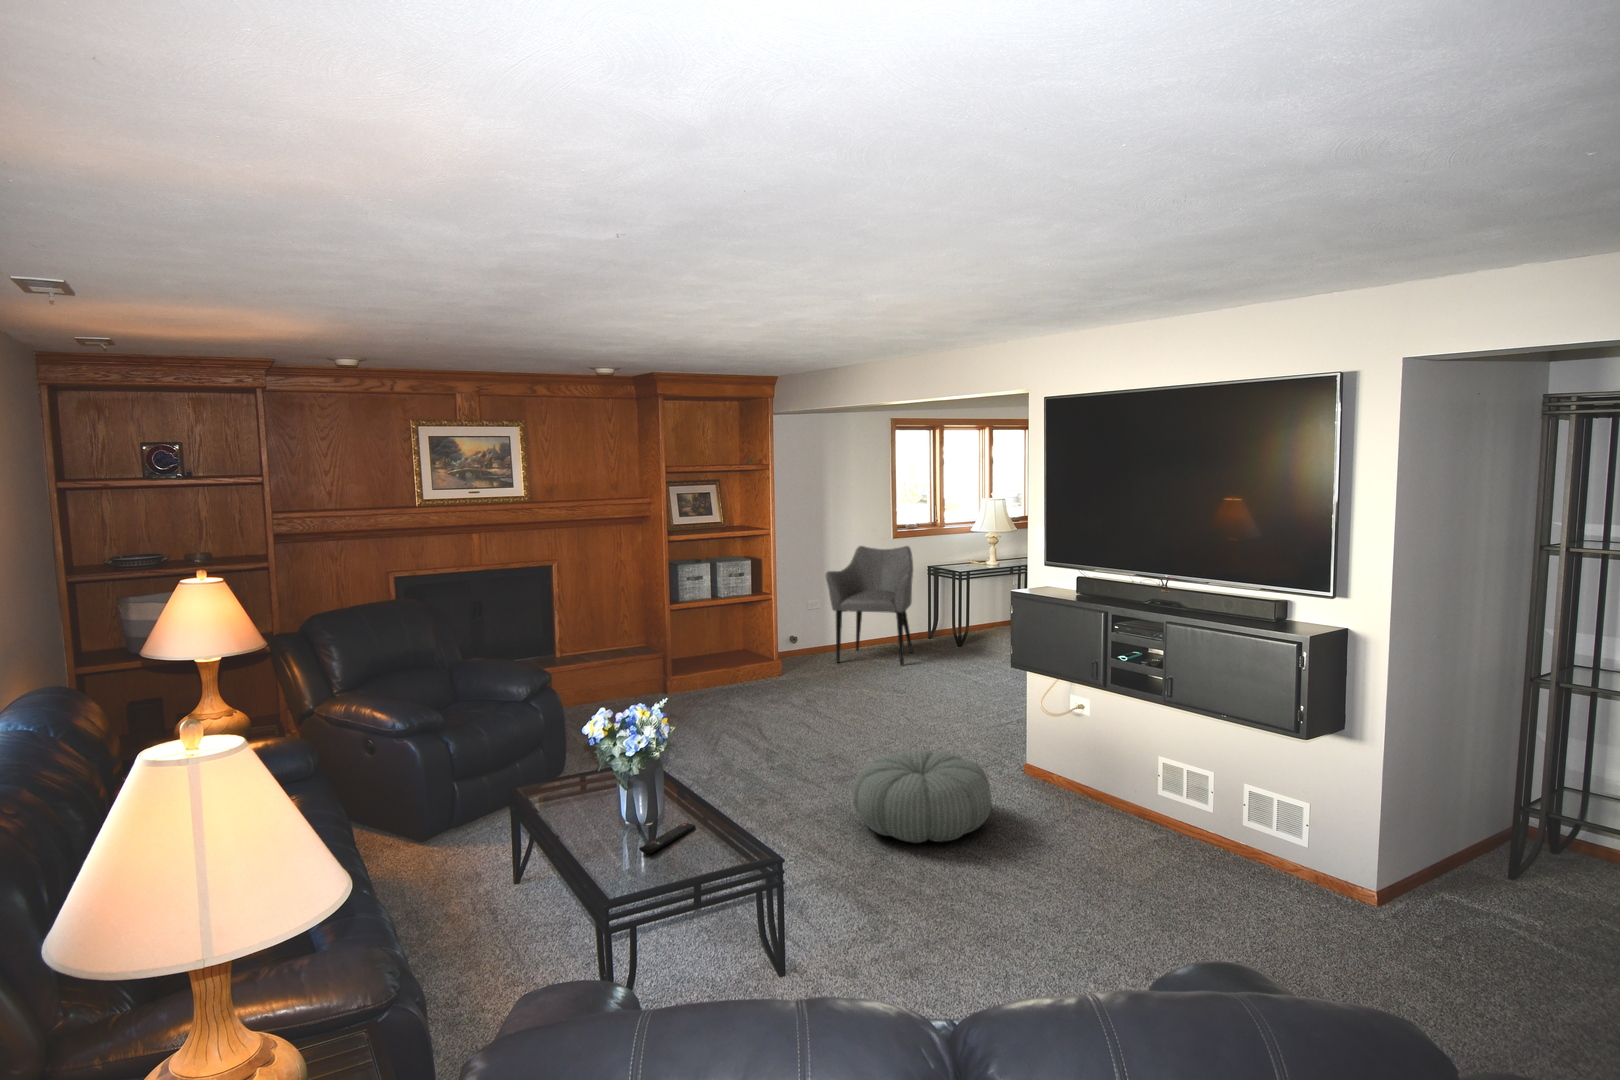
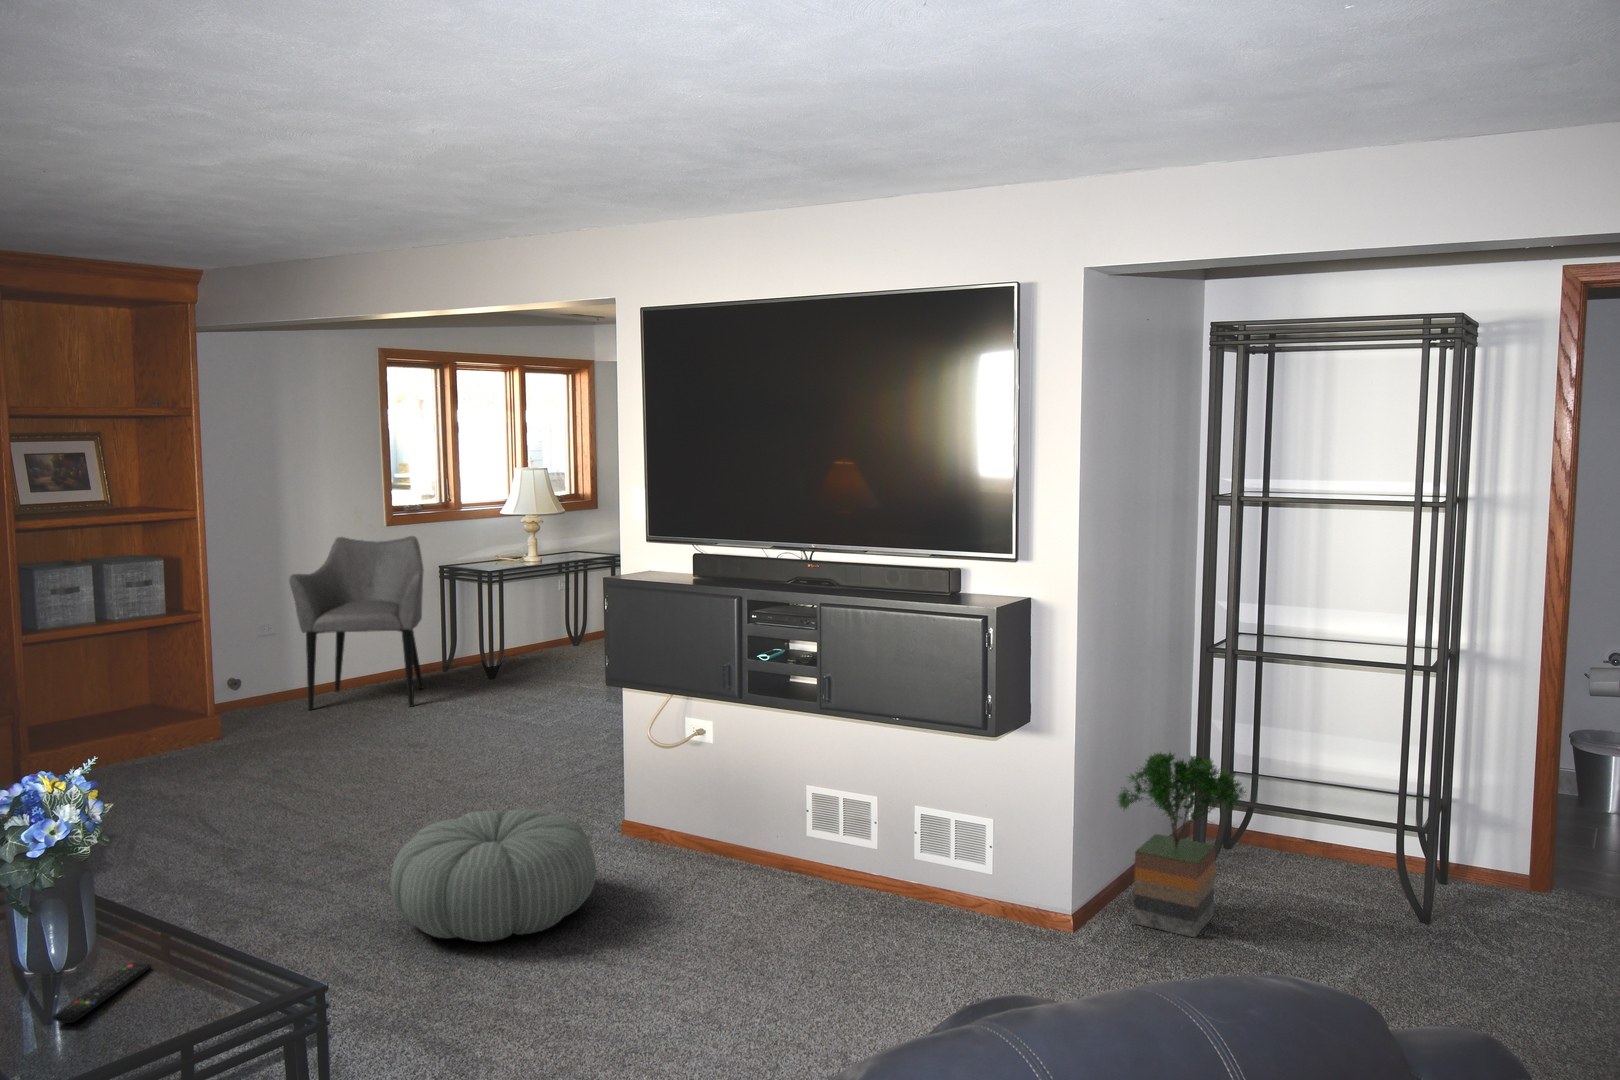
potted tree: none [1434,769,1585,944] -> present [1118,752,1246,938]

